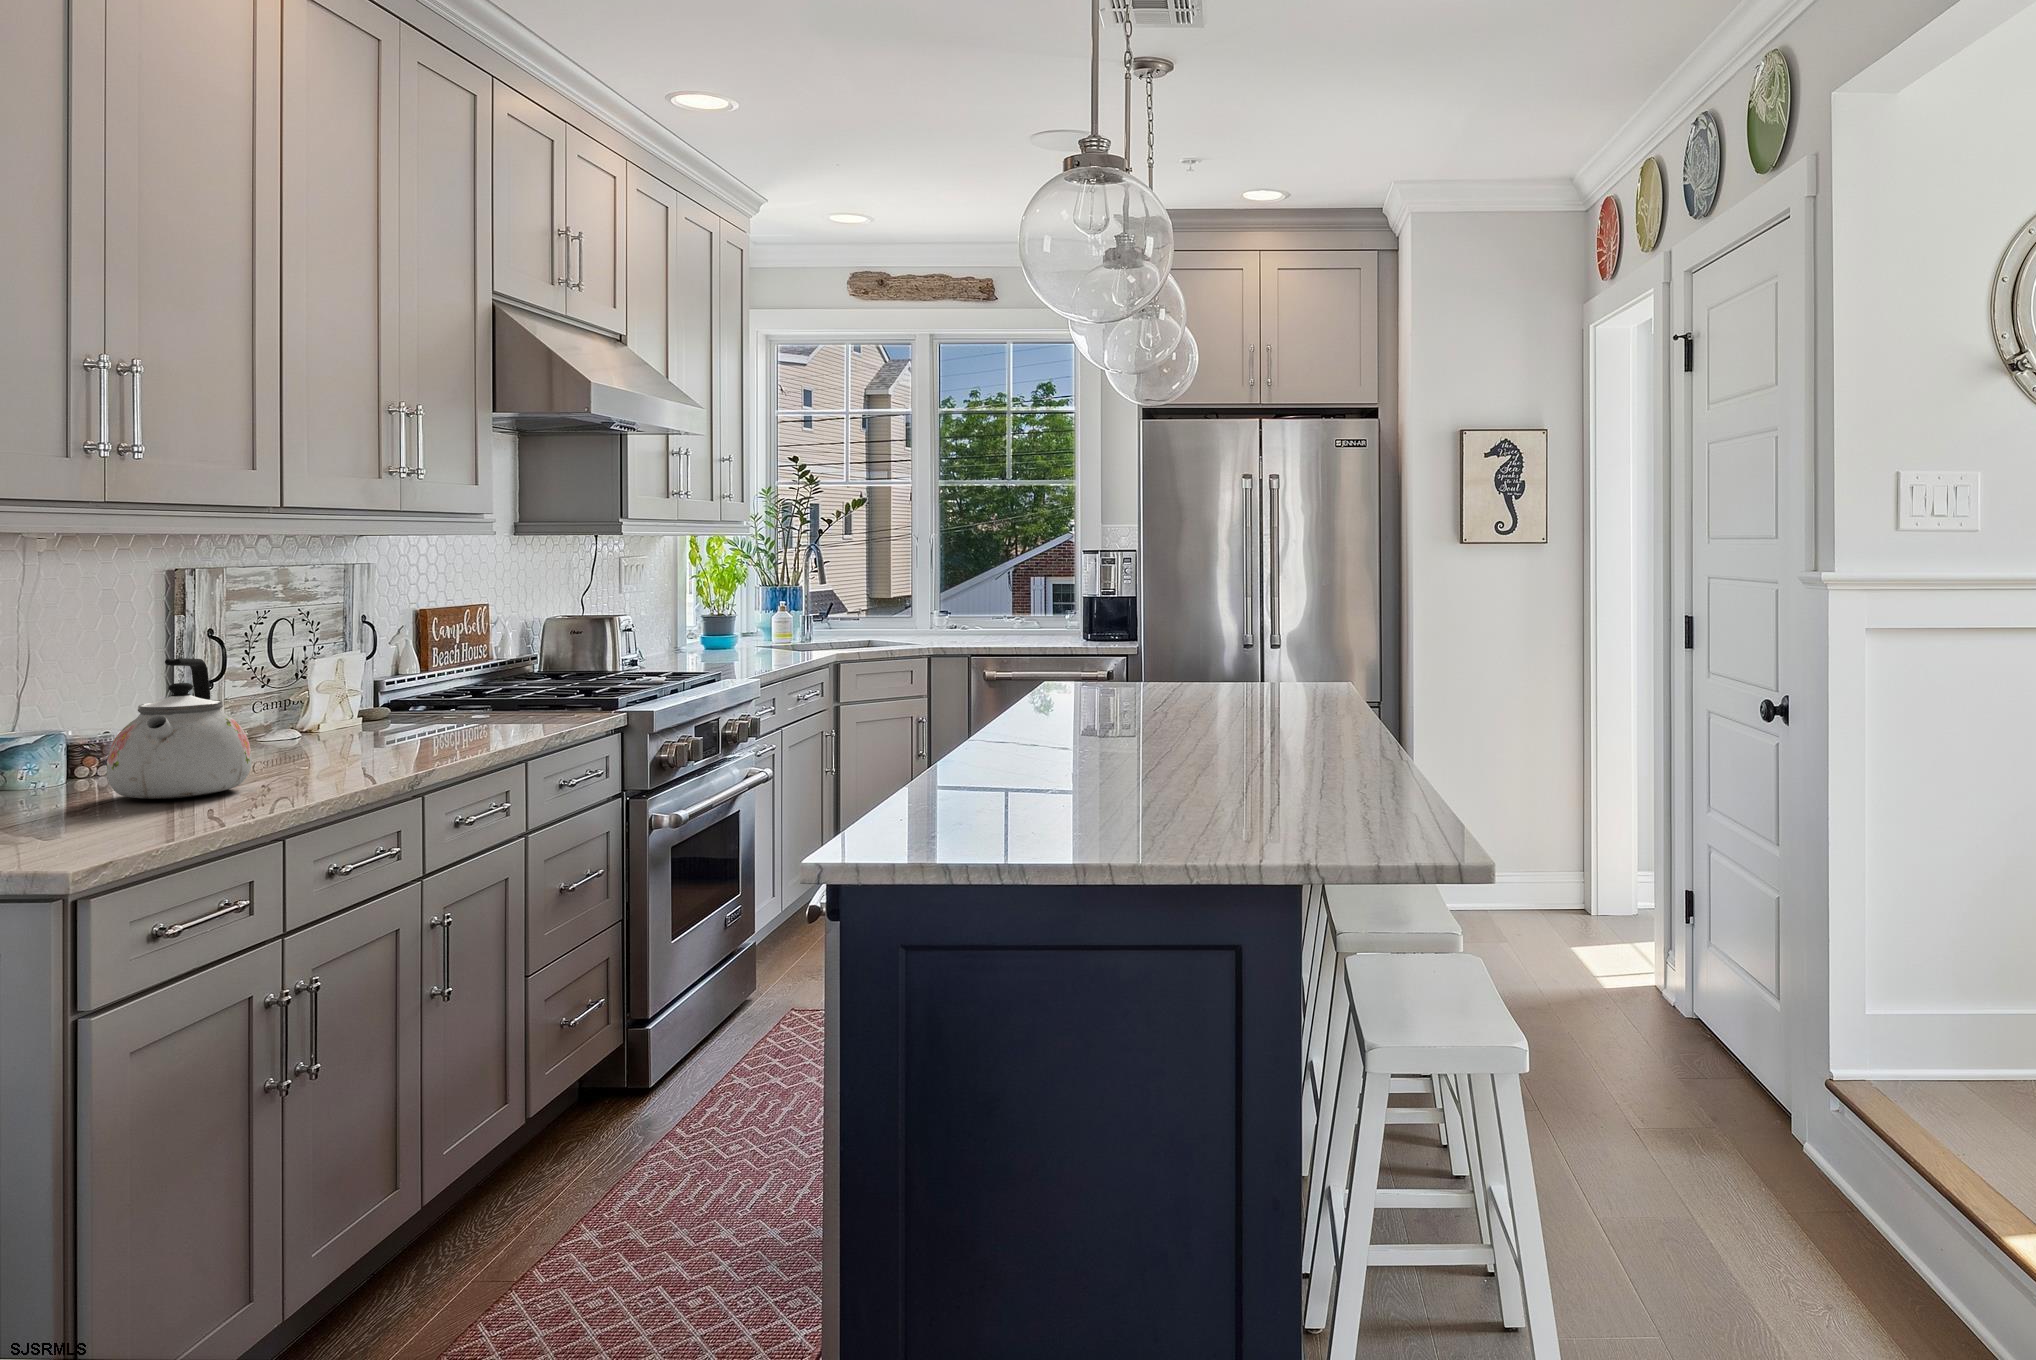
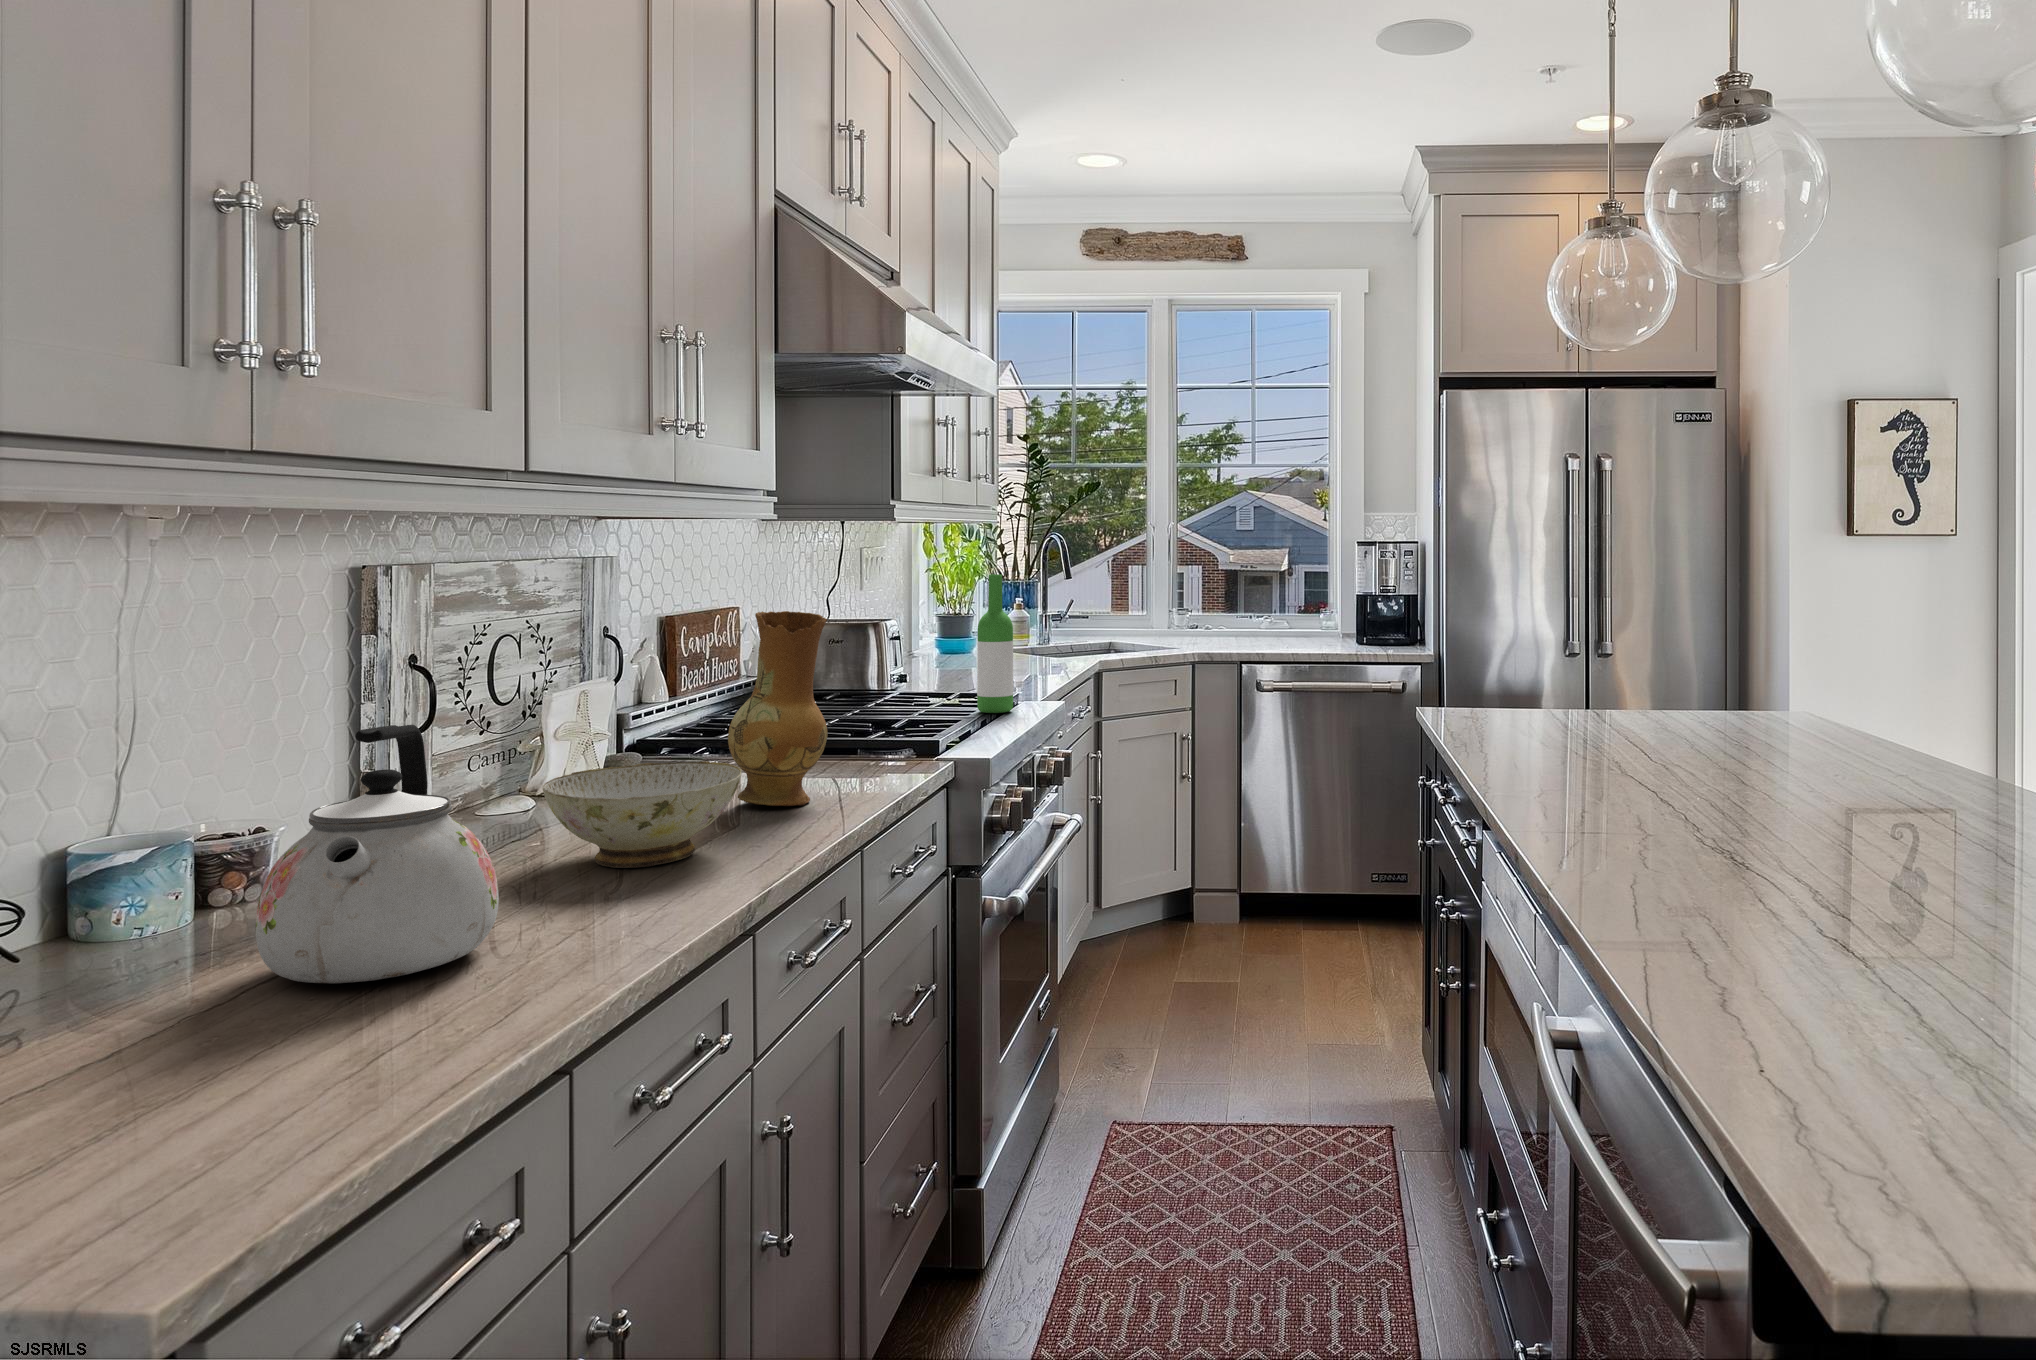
wine bottle: none [681,577,711,686] -> present [977,574,1013,713]
ceramic jug: none [436,600,510,734] -> present [728,611,828,806]
ceramic bowl: none [292,697,430,760] -> present [543,761,742,868]

